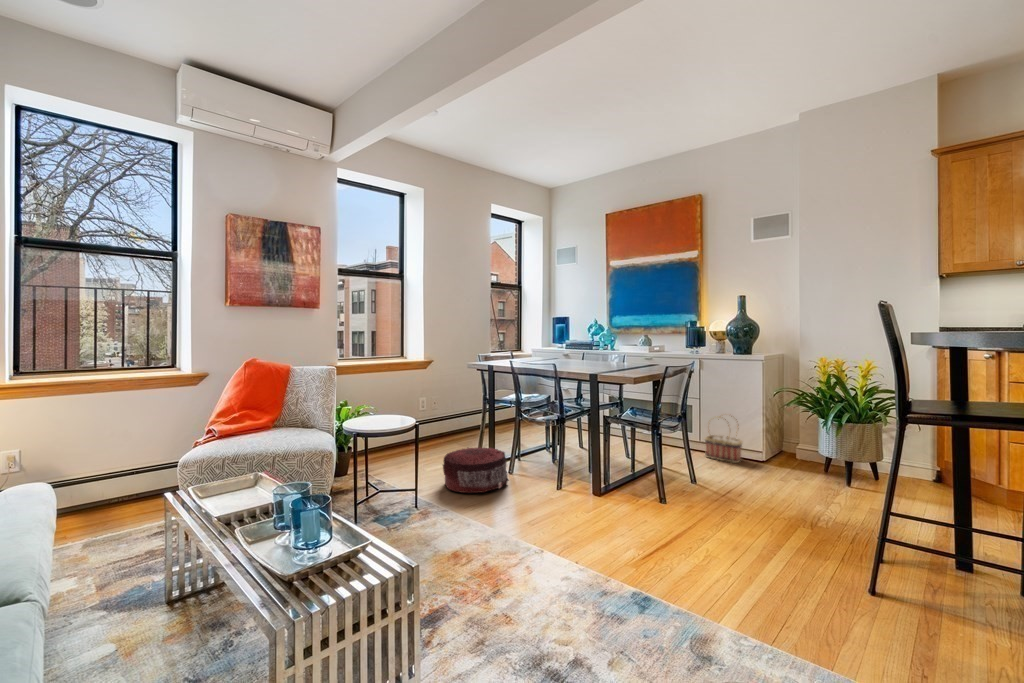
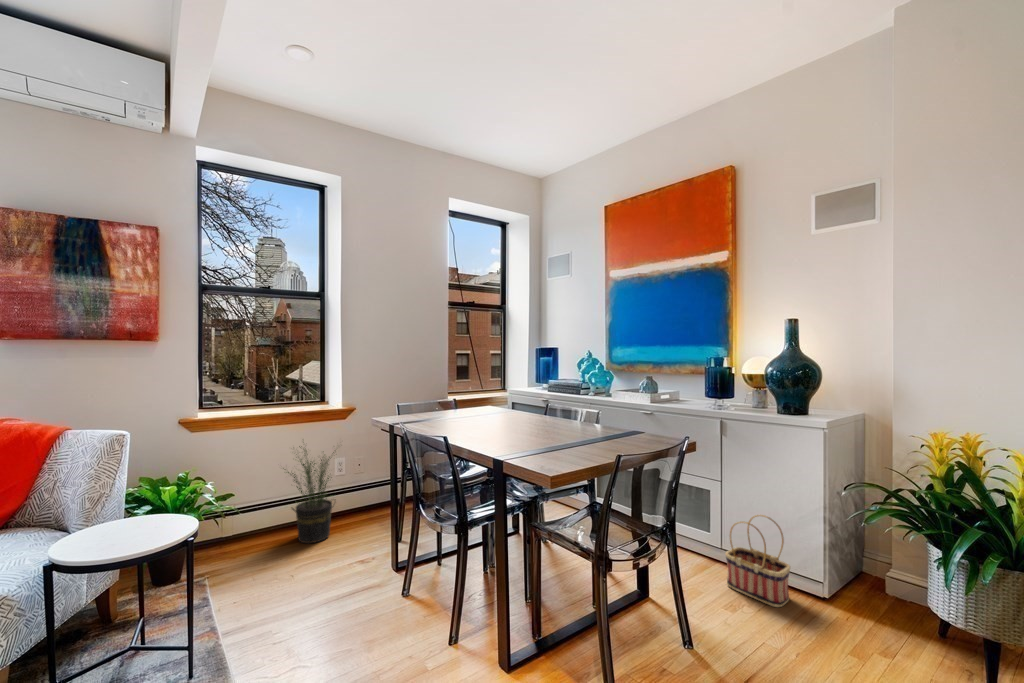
potted plant: none [399,381,443,453] -> present [283,446,334,543]
pouf: present [443,448,509,493] -> none [257,557,368,656]

